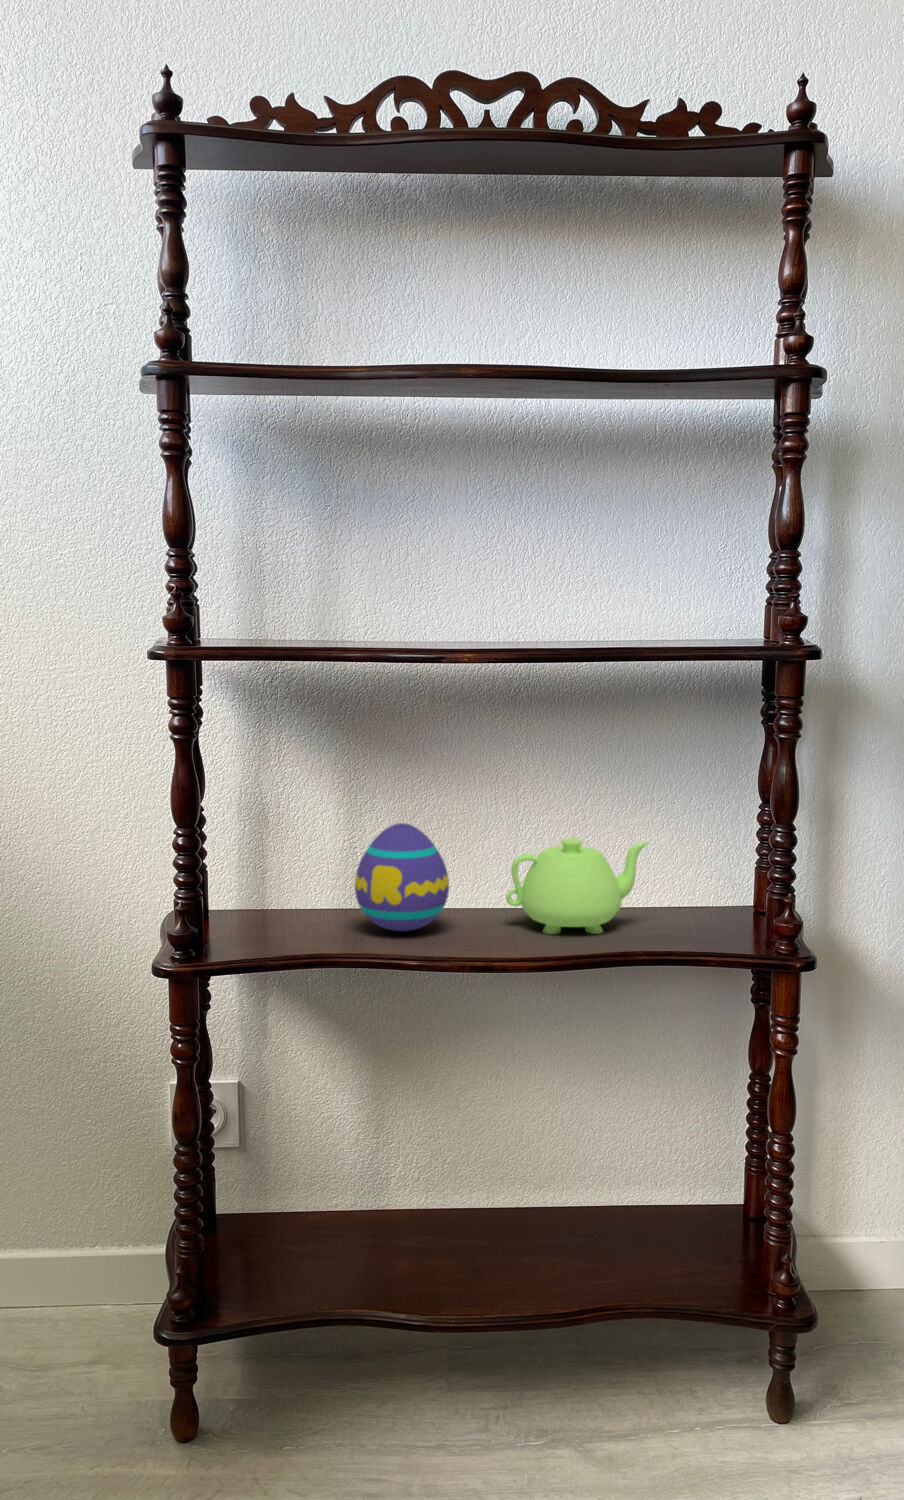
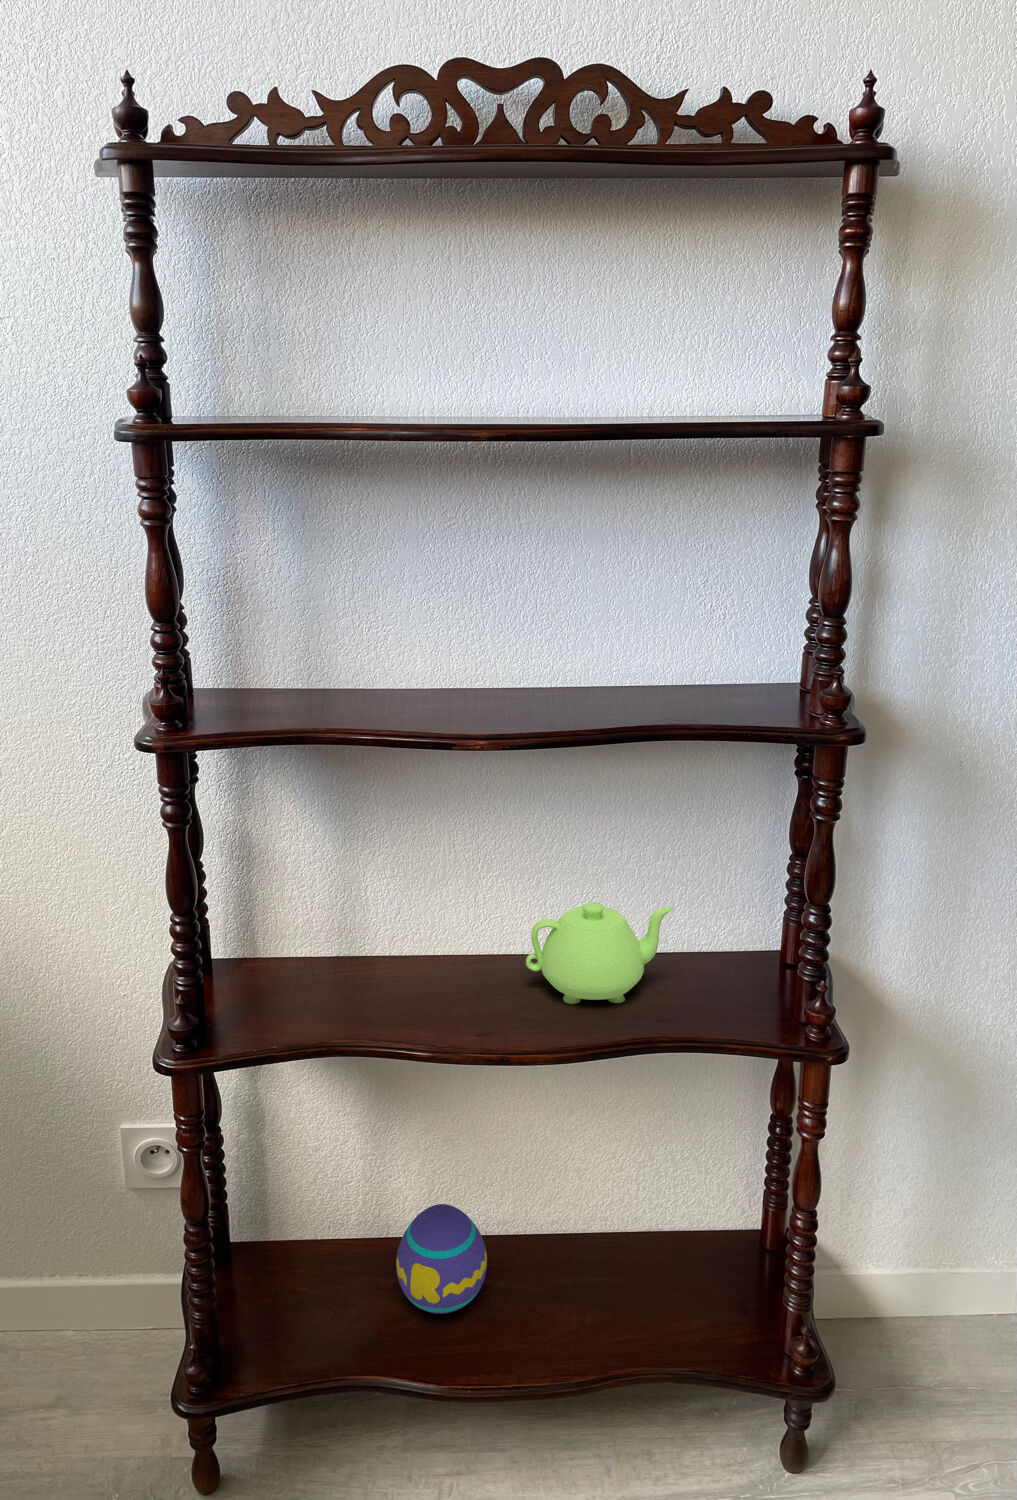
decorative egg: present [355,823,449,931] -> present [396,1204,487,1314]

